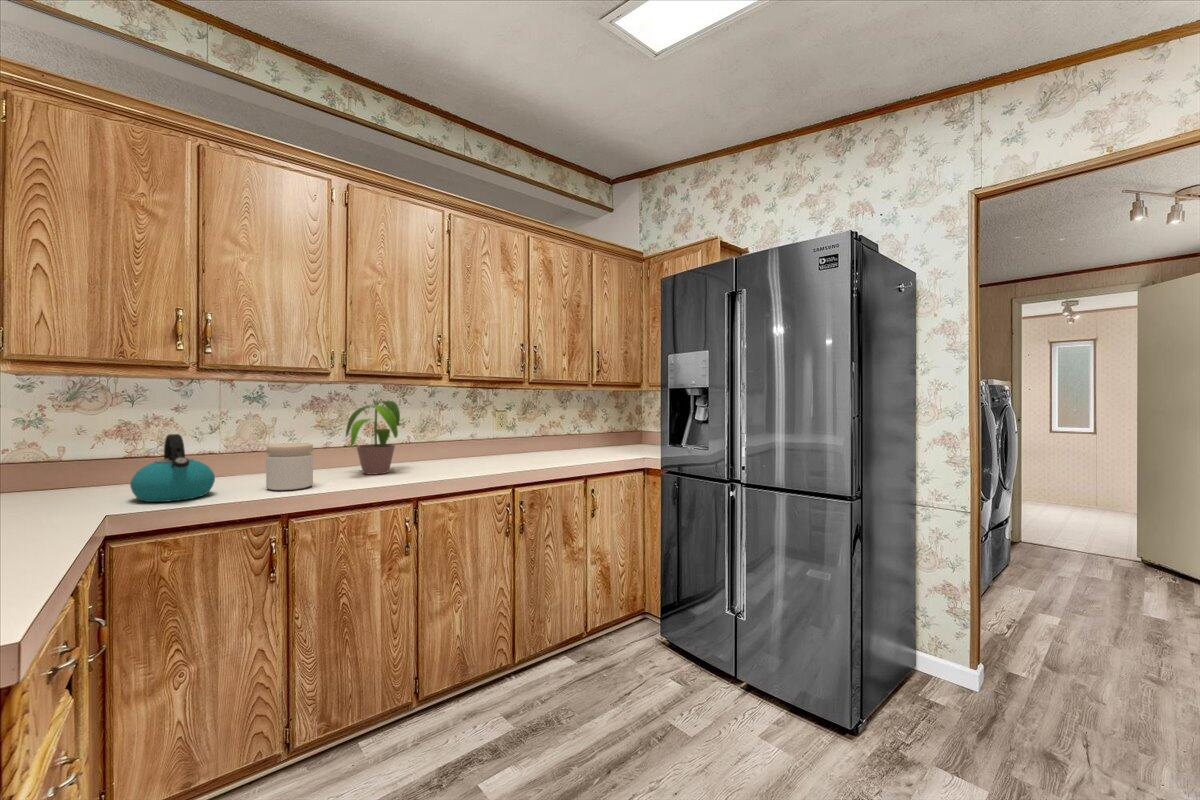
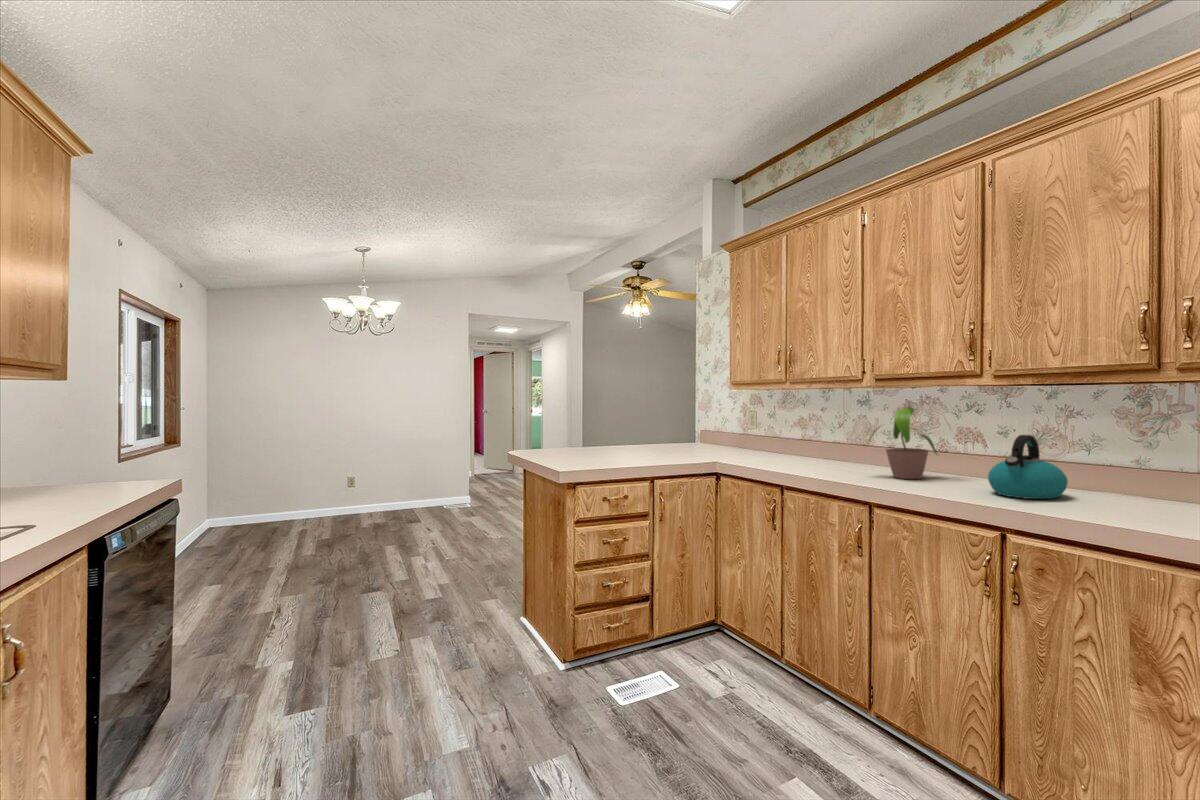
kettle: present [130,434,215,502] -> present [988,435,1068,499]
jar: present [266,443,313,490] -> none [795,438,829,474]

